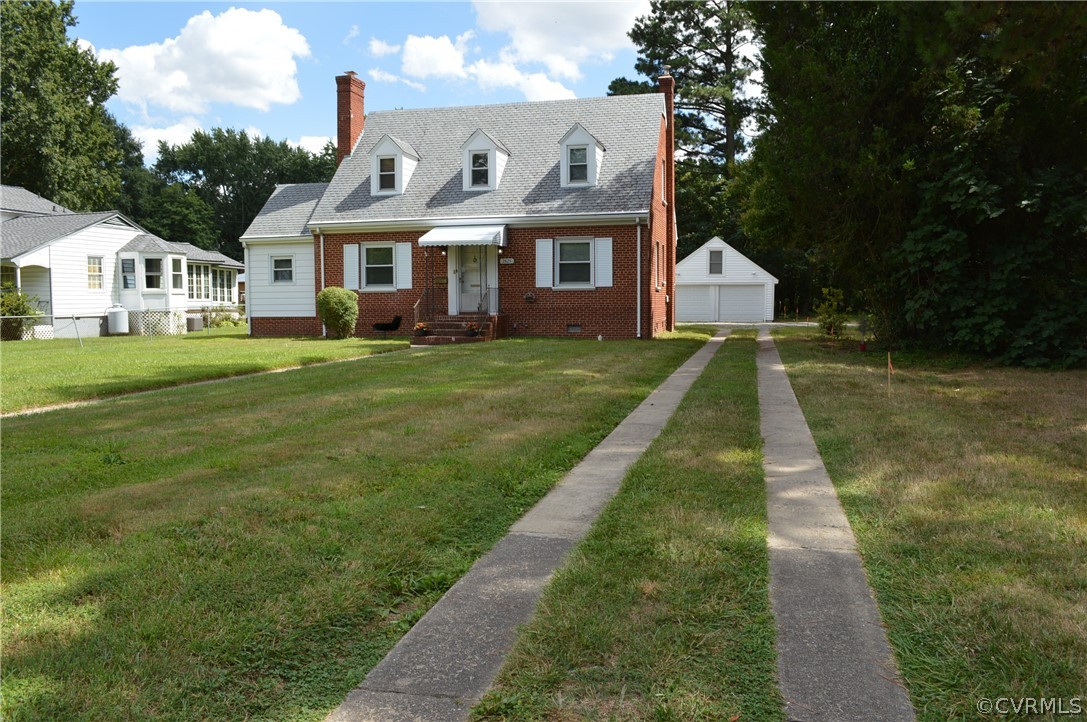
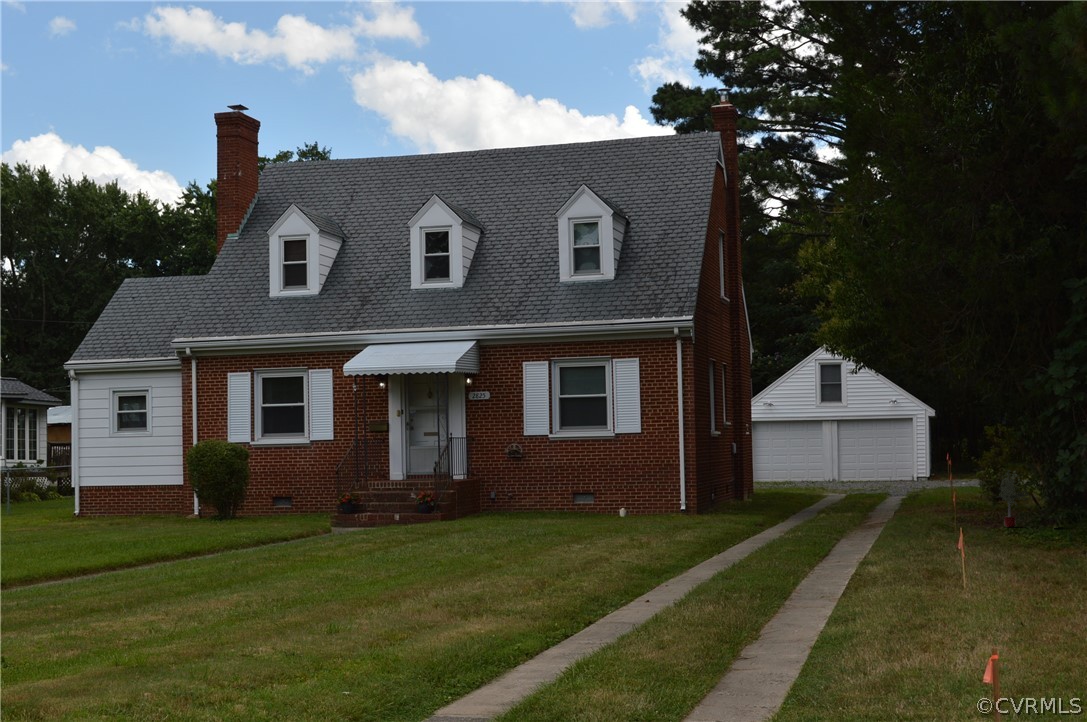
lounge chair: present [375,315,402,338] -> none [272,481,318,518]

